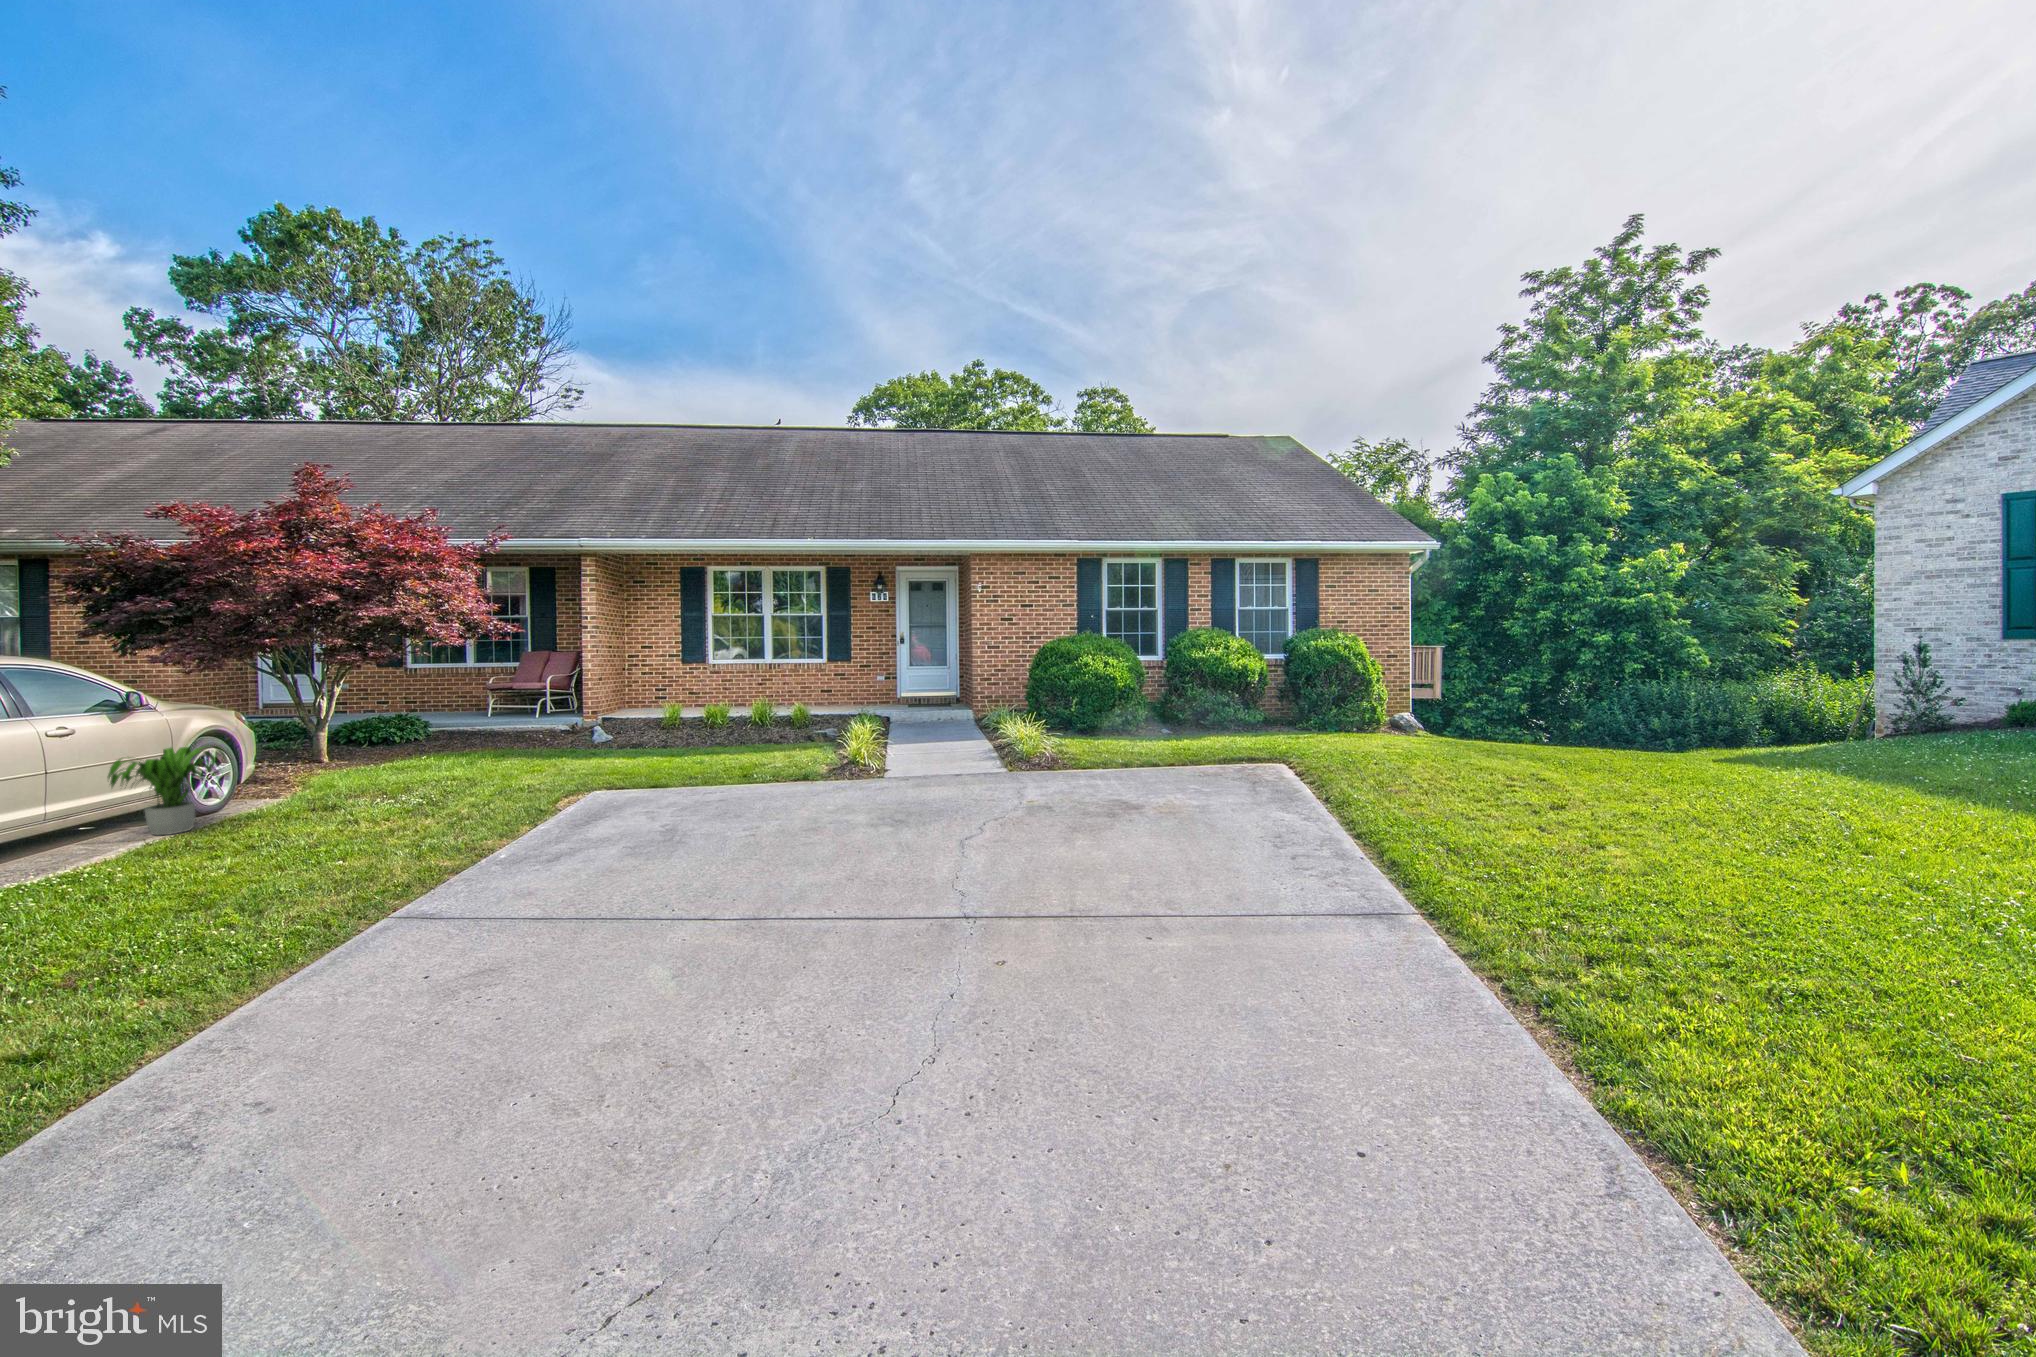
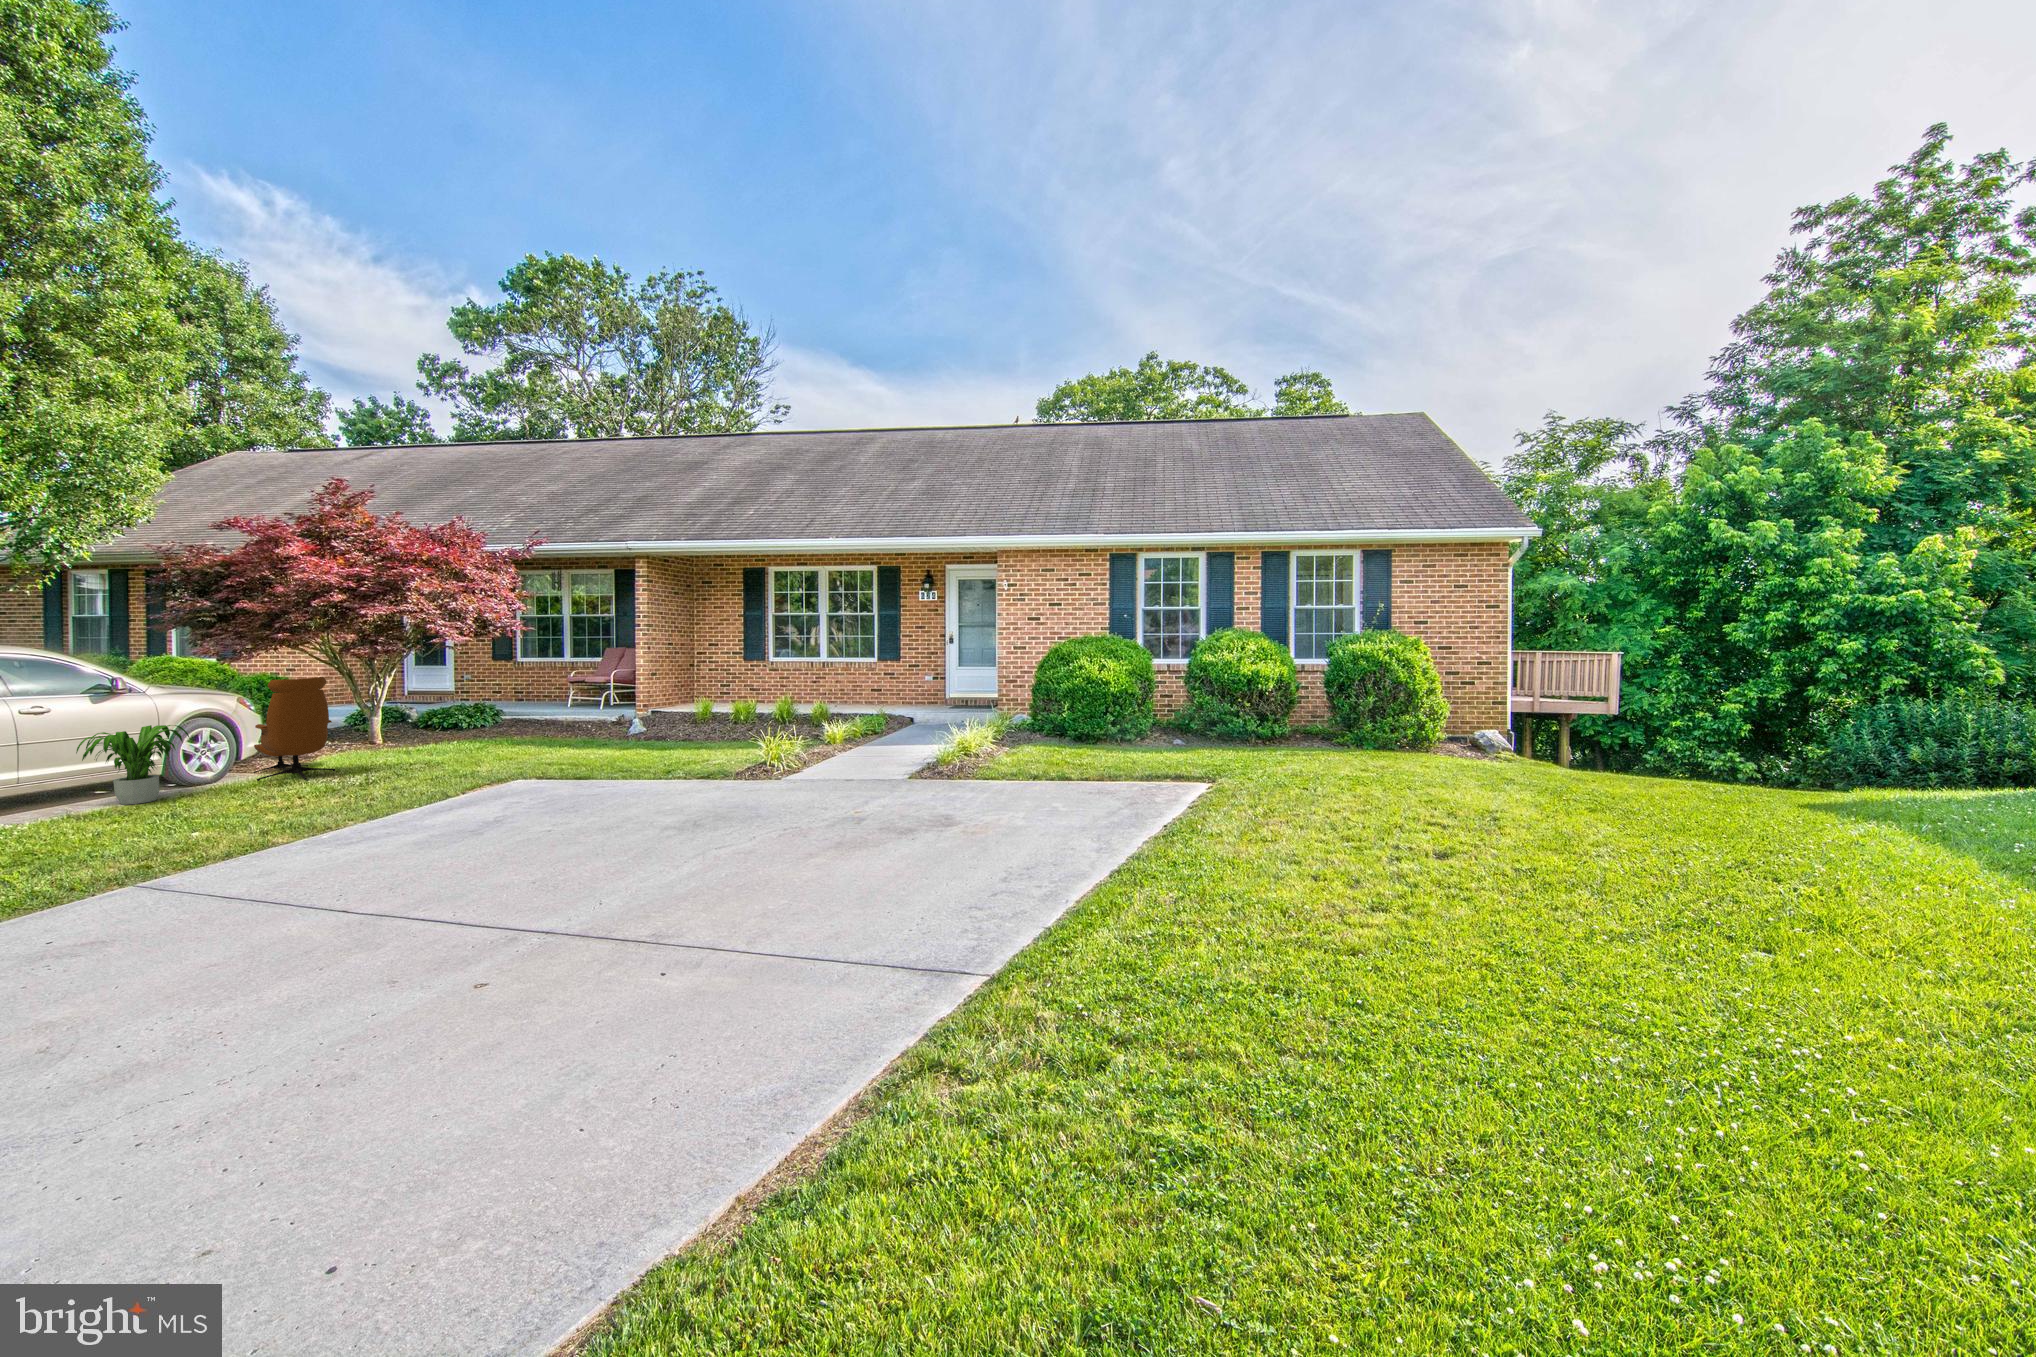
lounge chair: none [252,689,360,804] -> present [253,677,335,781]

